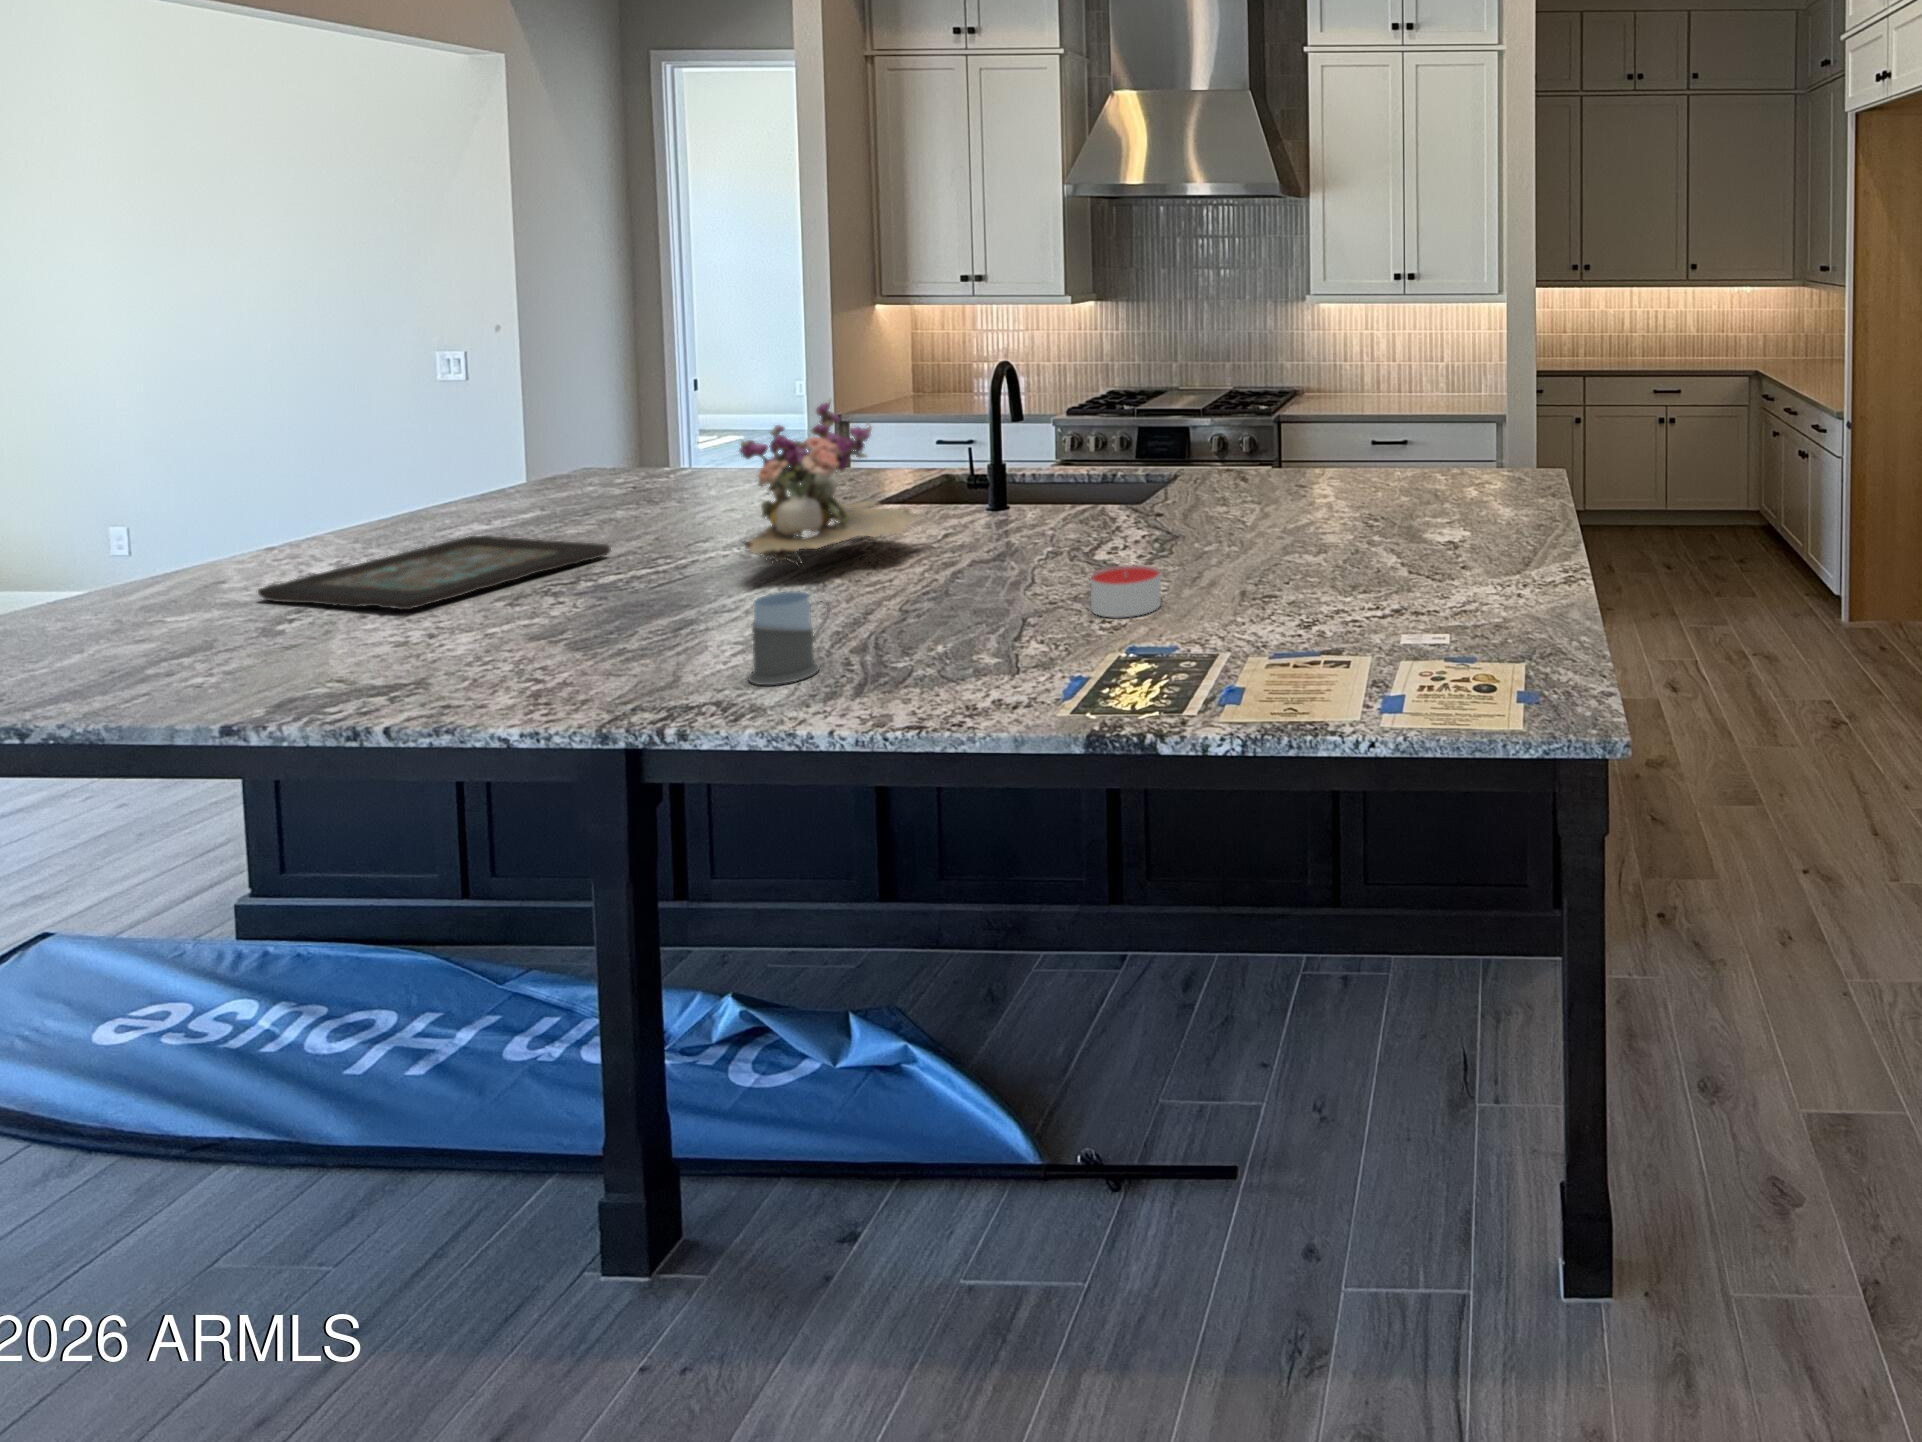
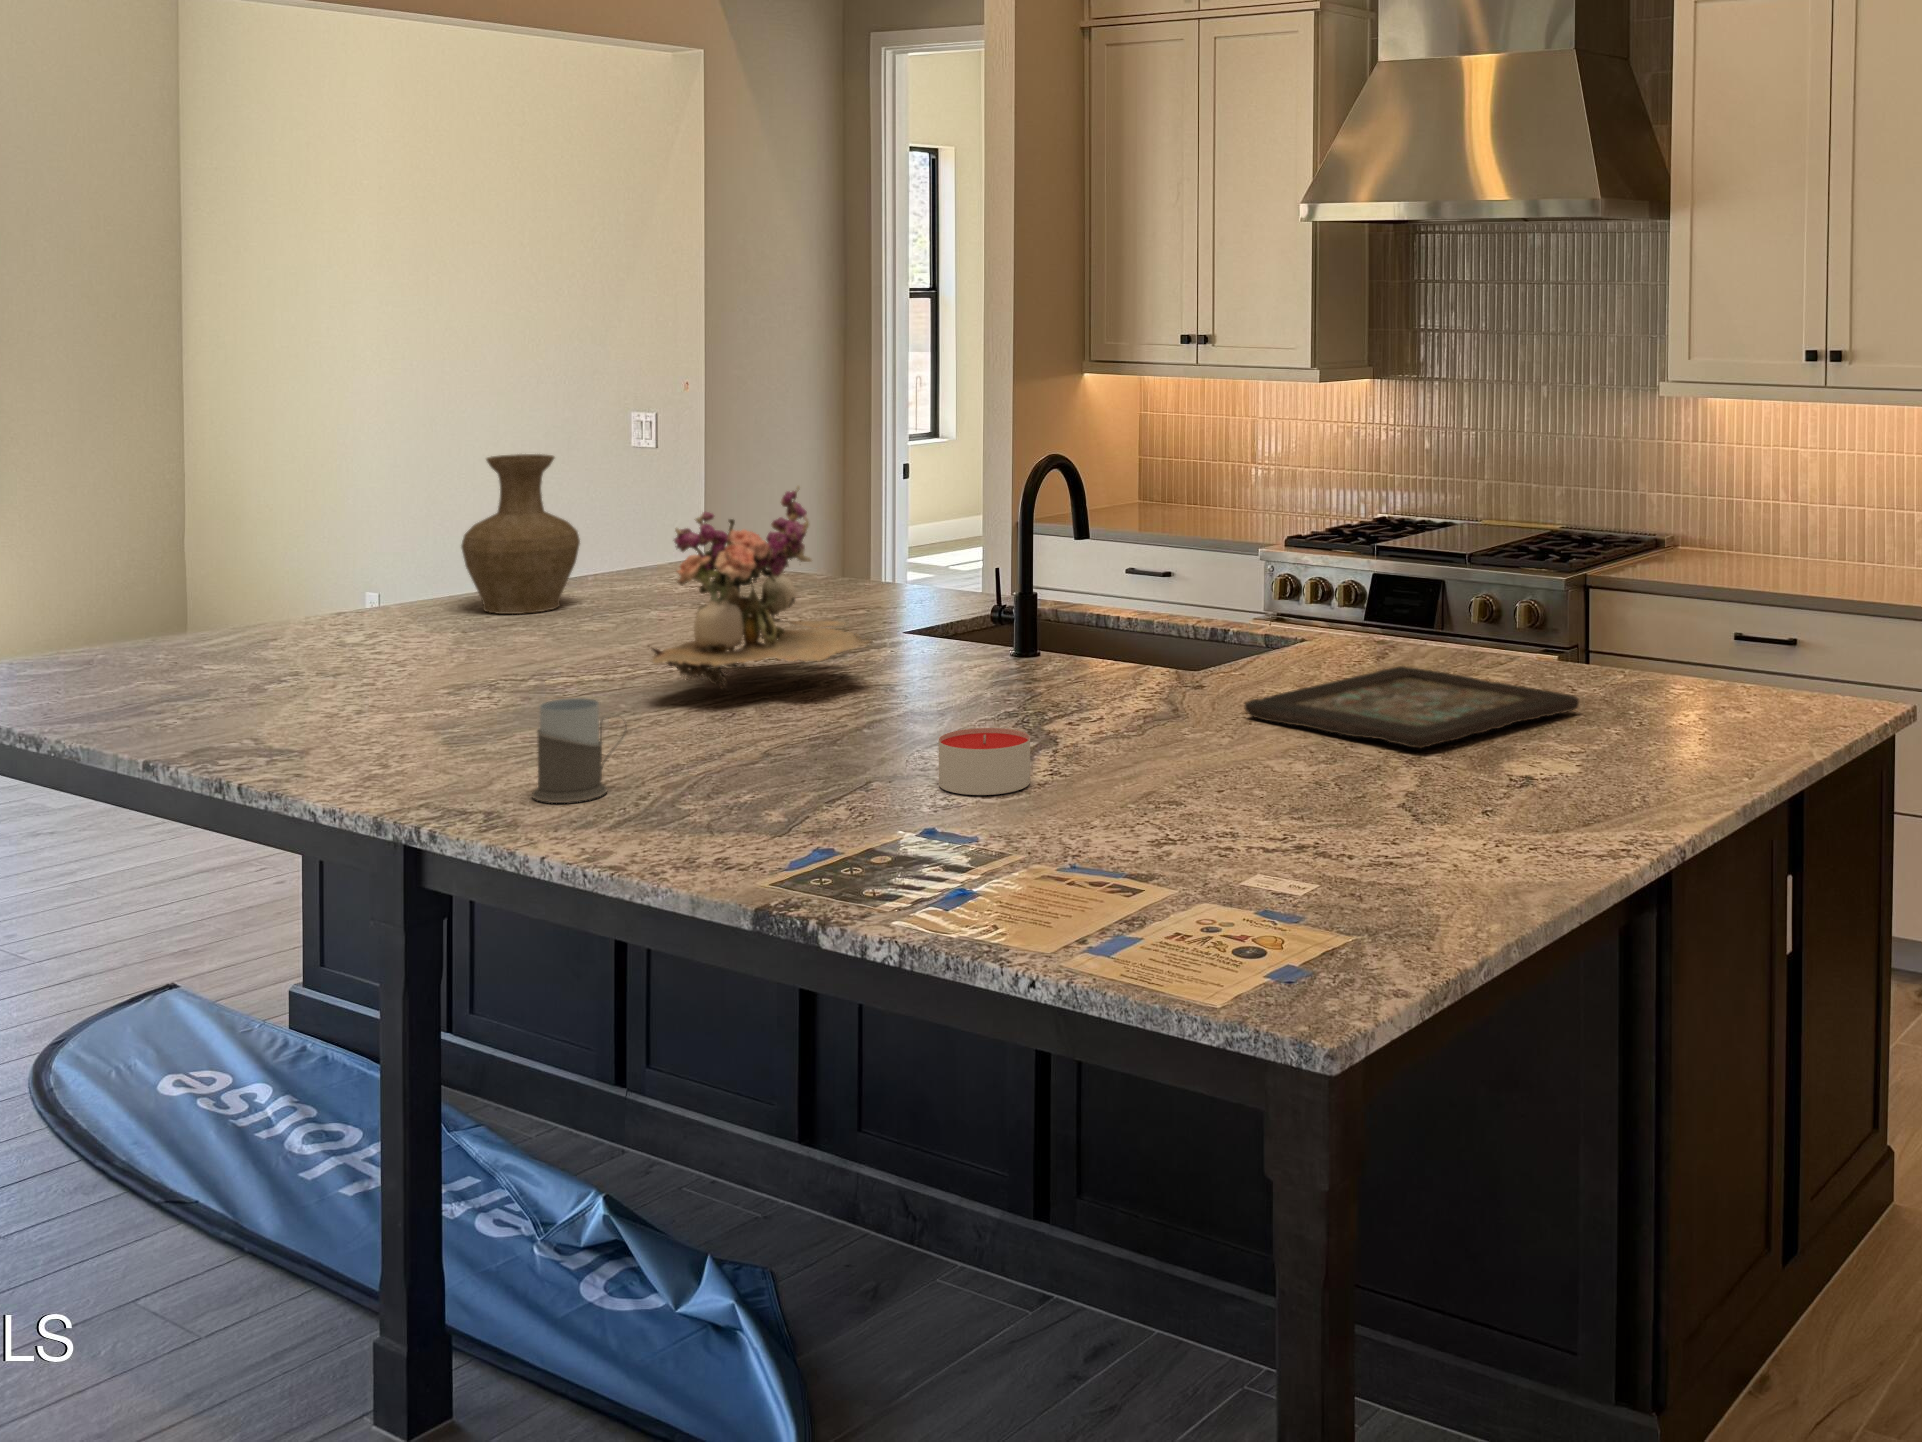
vase: none [415,387,543,530] -> present [461,454,580,614]
decorative tray: present [258,536,611,610] -> present [1245,666,1579,748]

